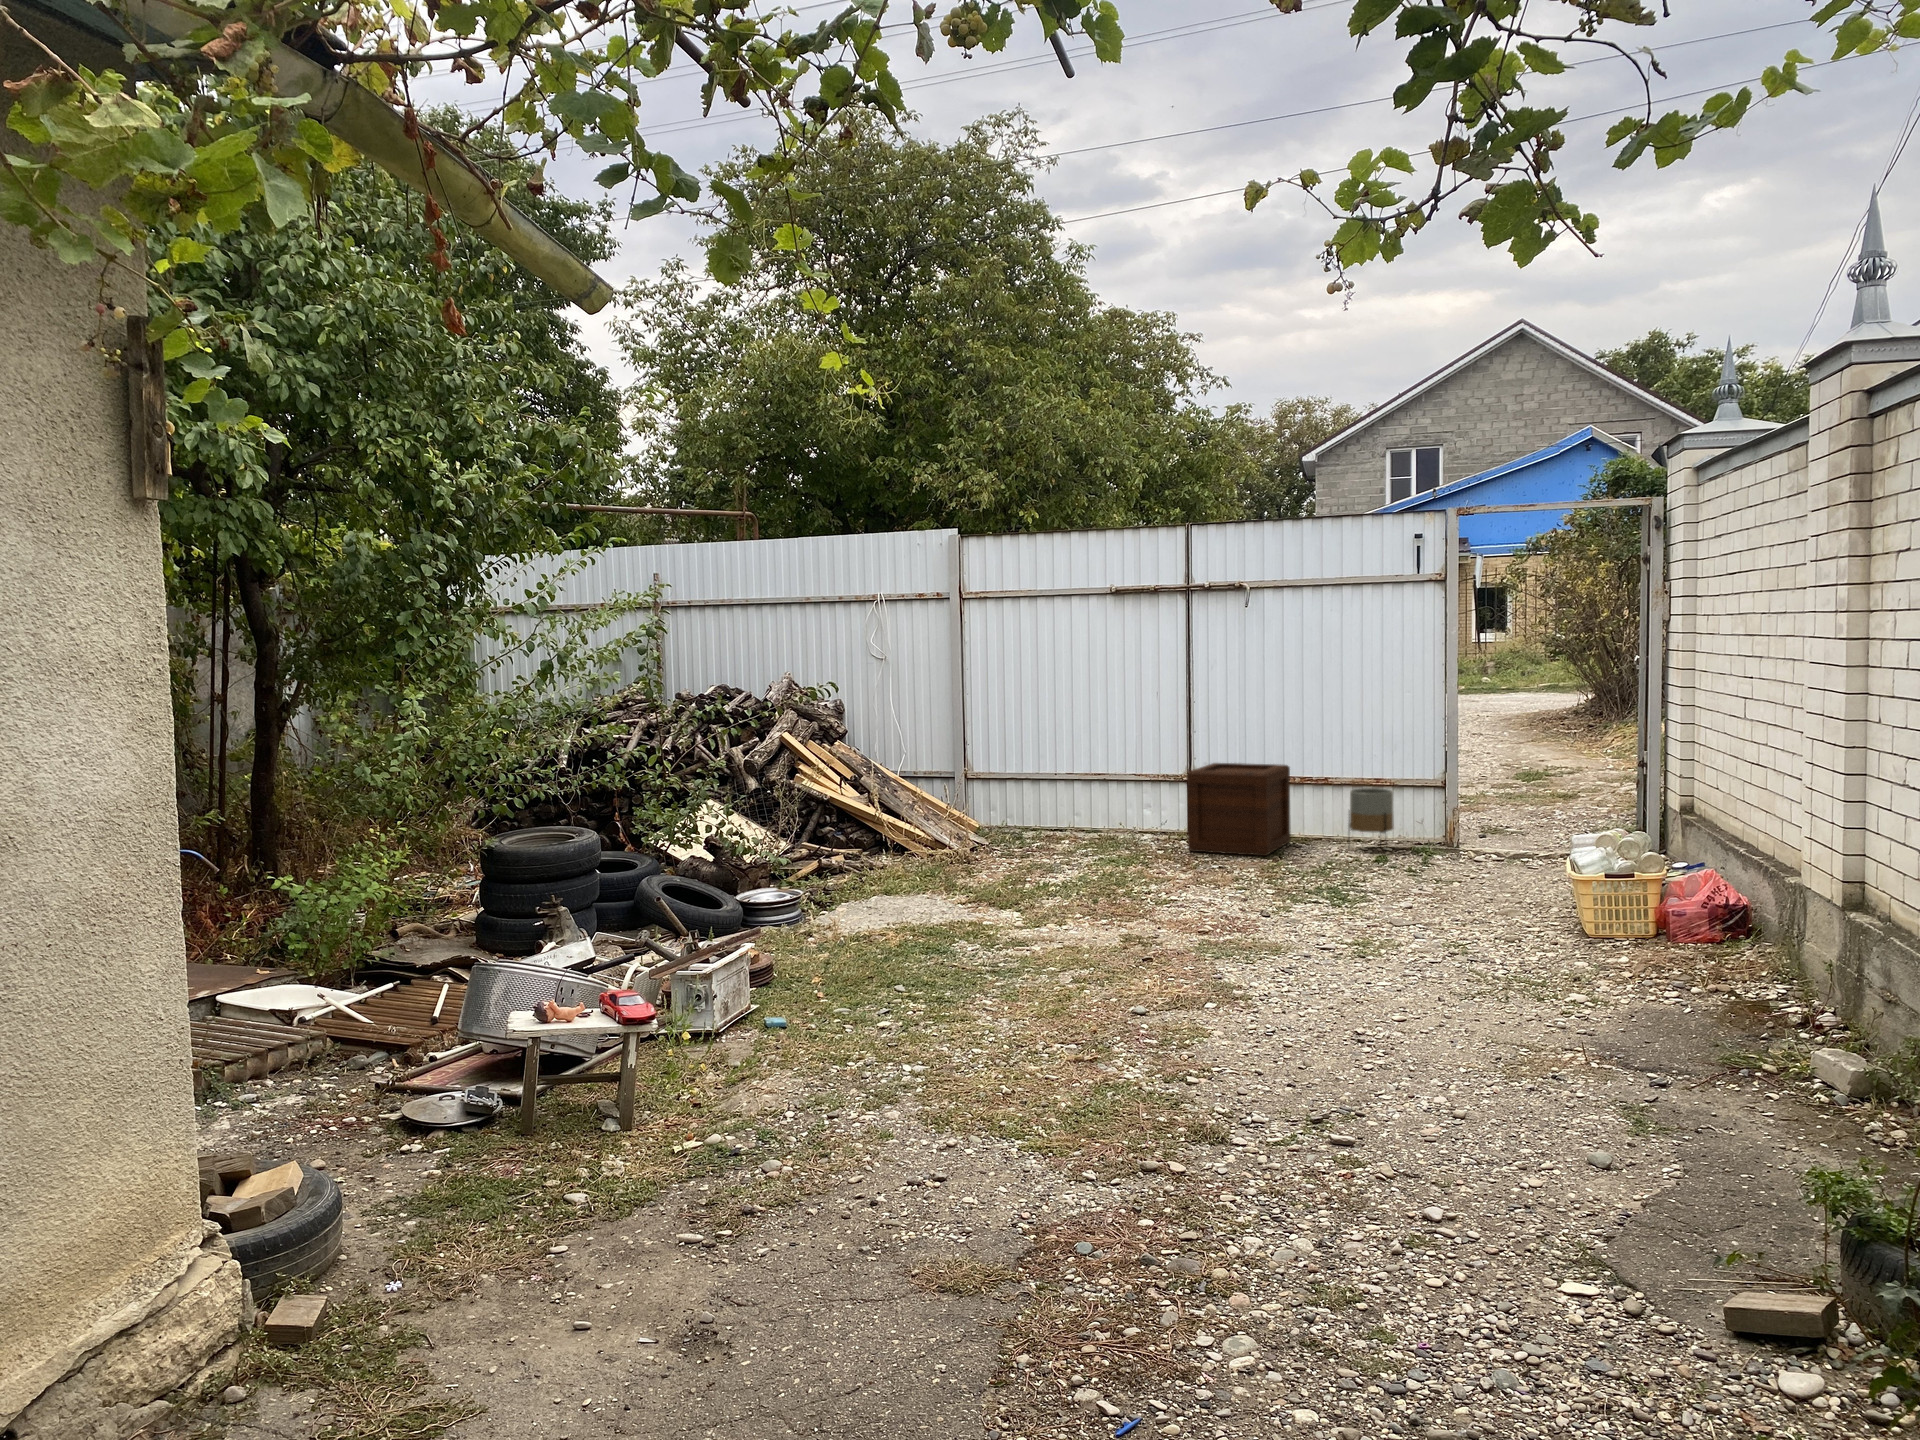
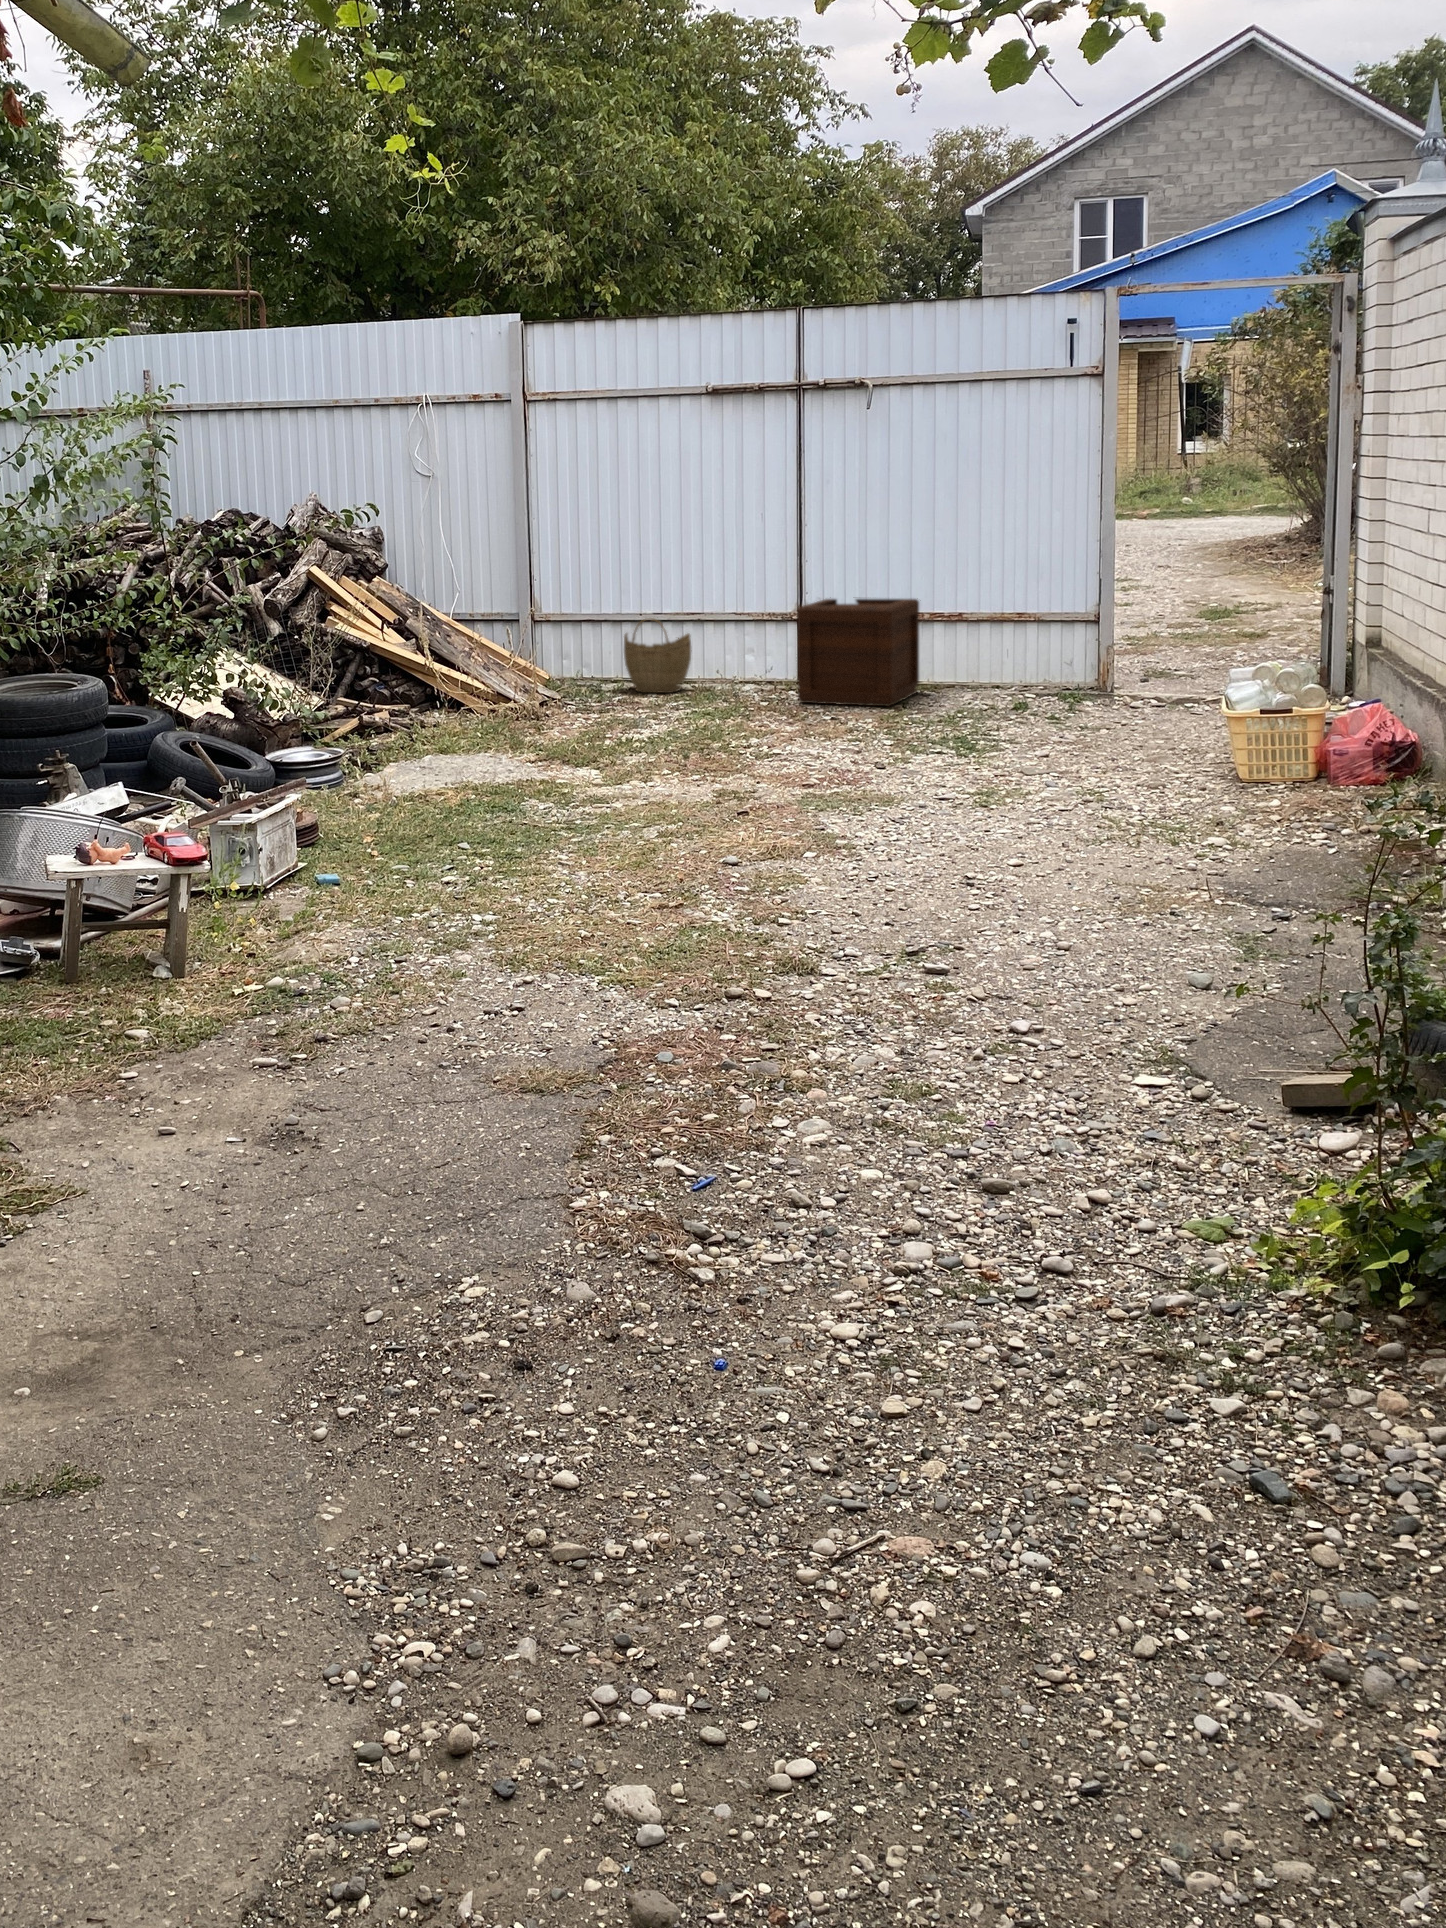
woven basket: none [1042,774,1098,840] -> present [624,618,692,693]
planter: present [1348,788,1394,849] -> none [988,625,1042,701]

